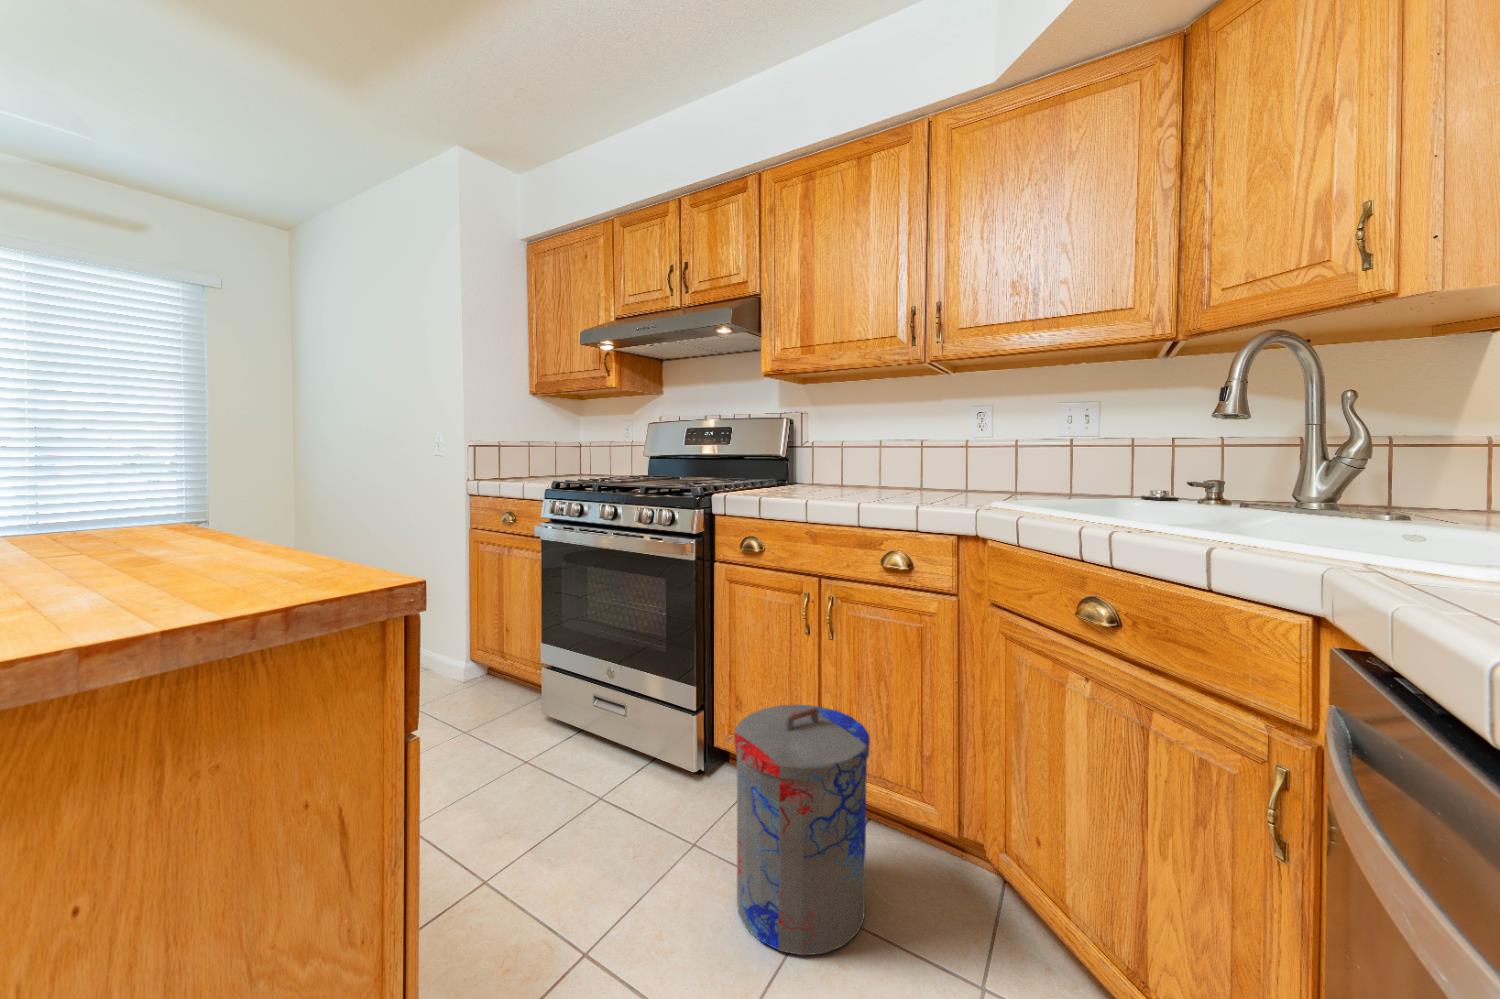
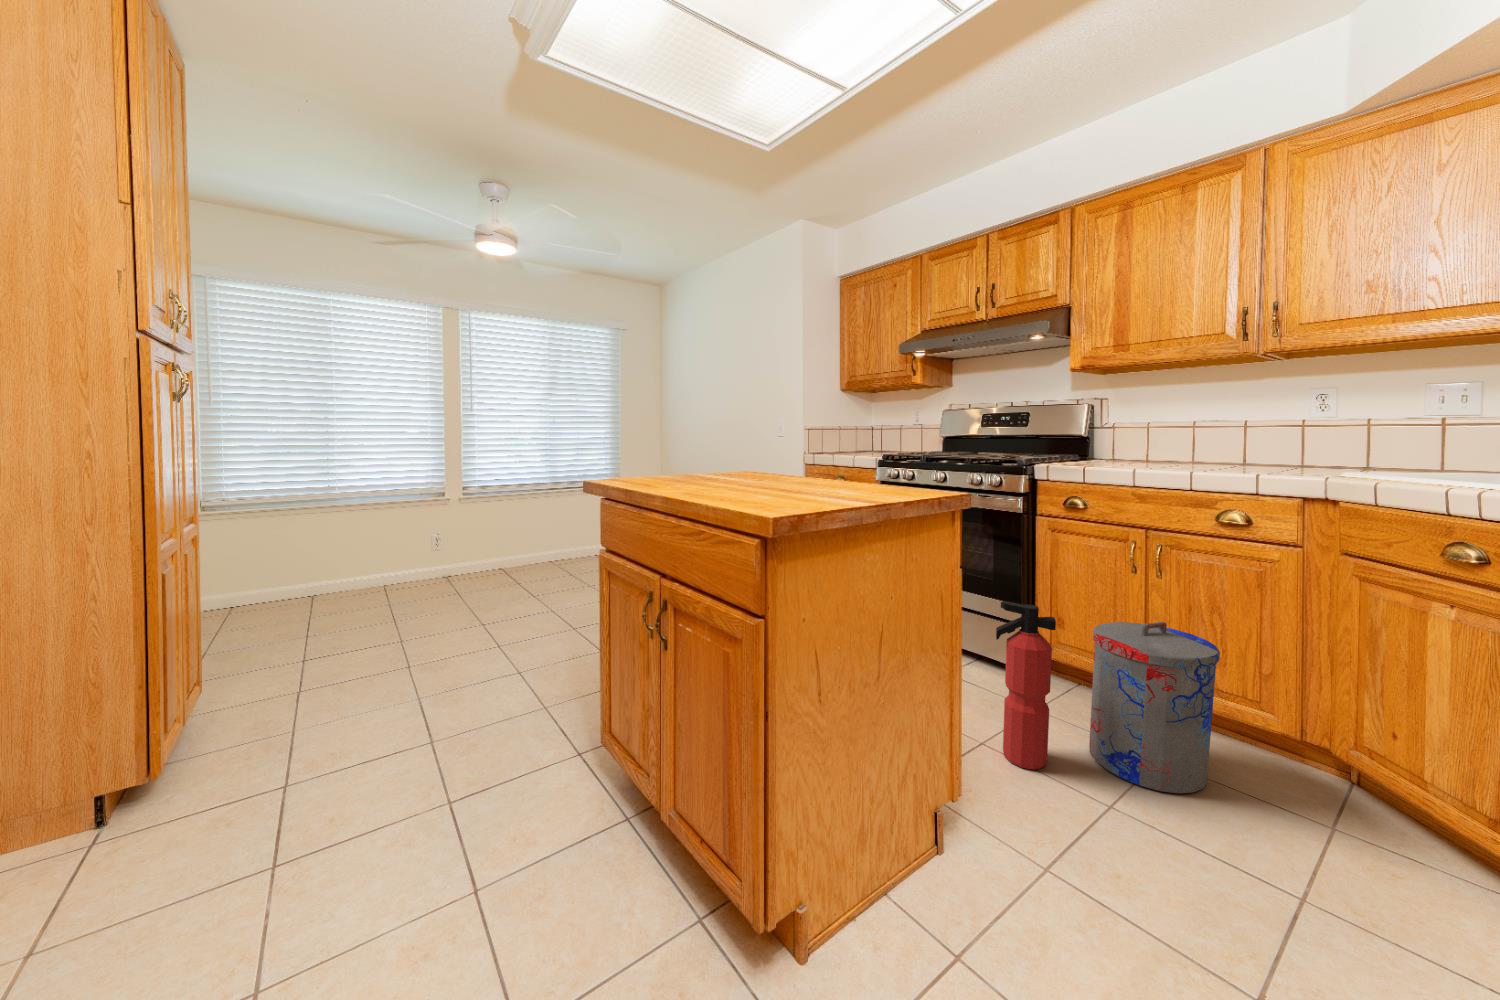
fire extinguisher: none [595,700,673,956] -> present [996,601,1056,770]

